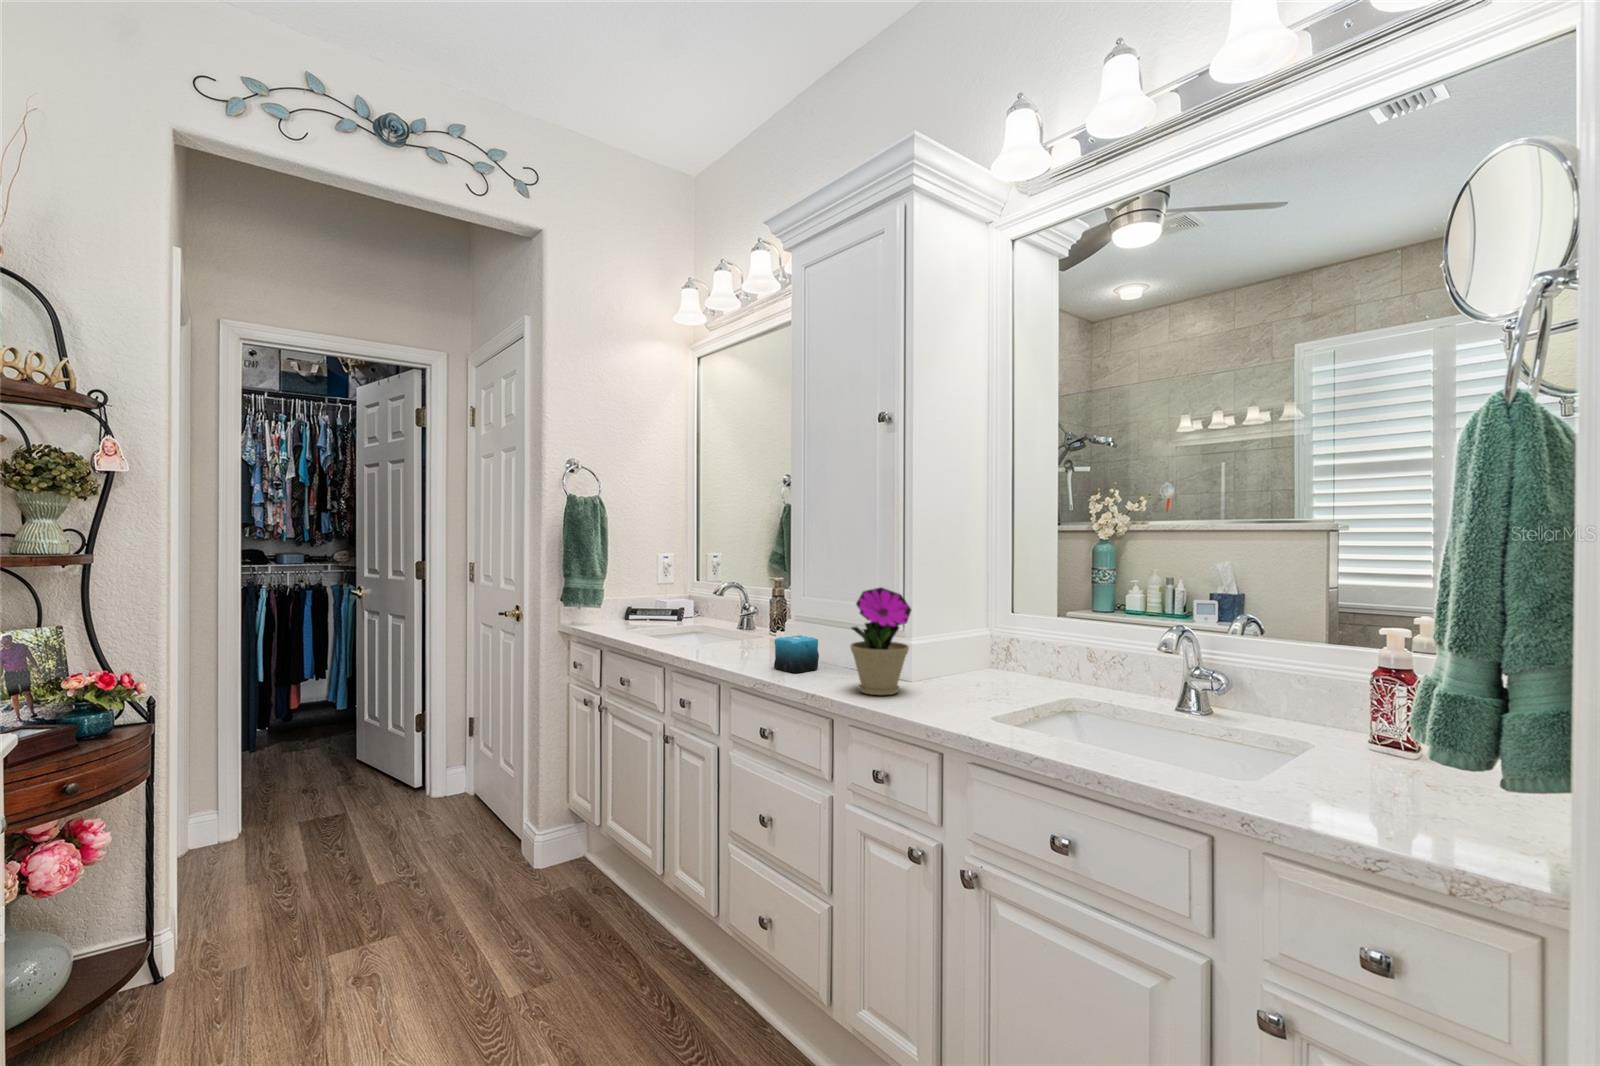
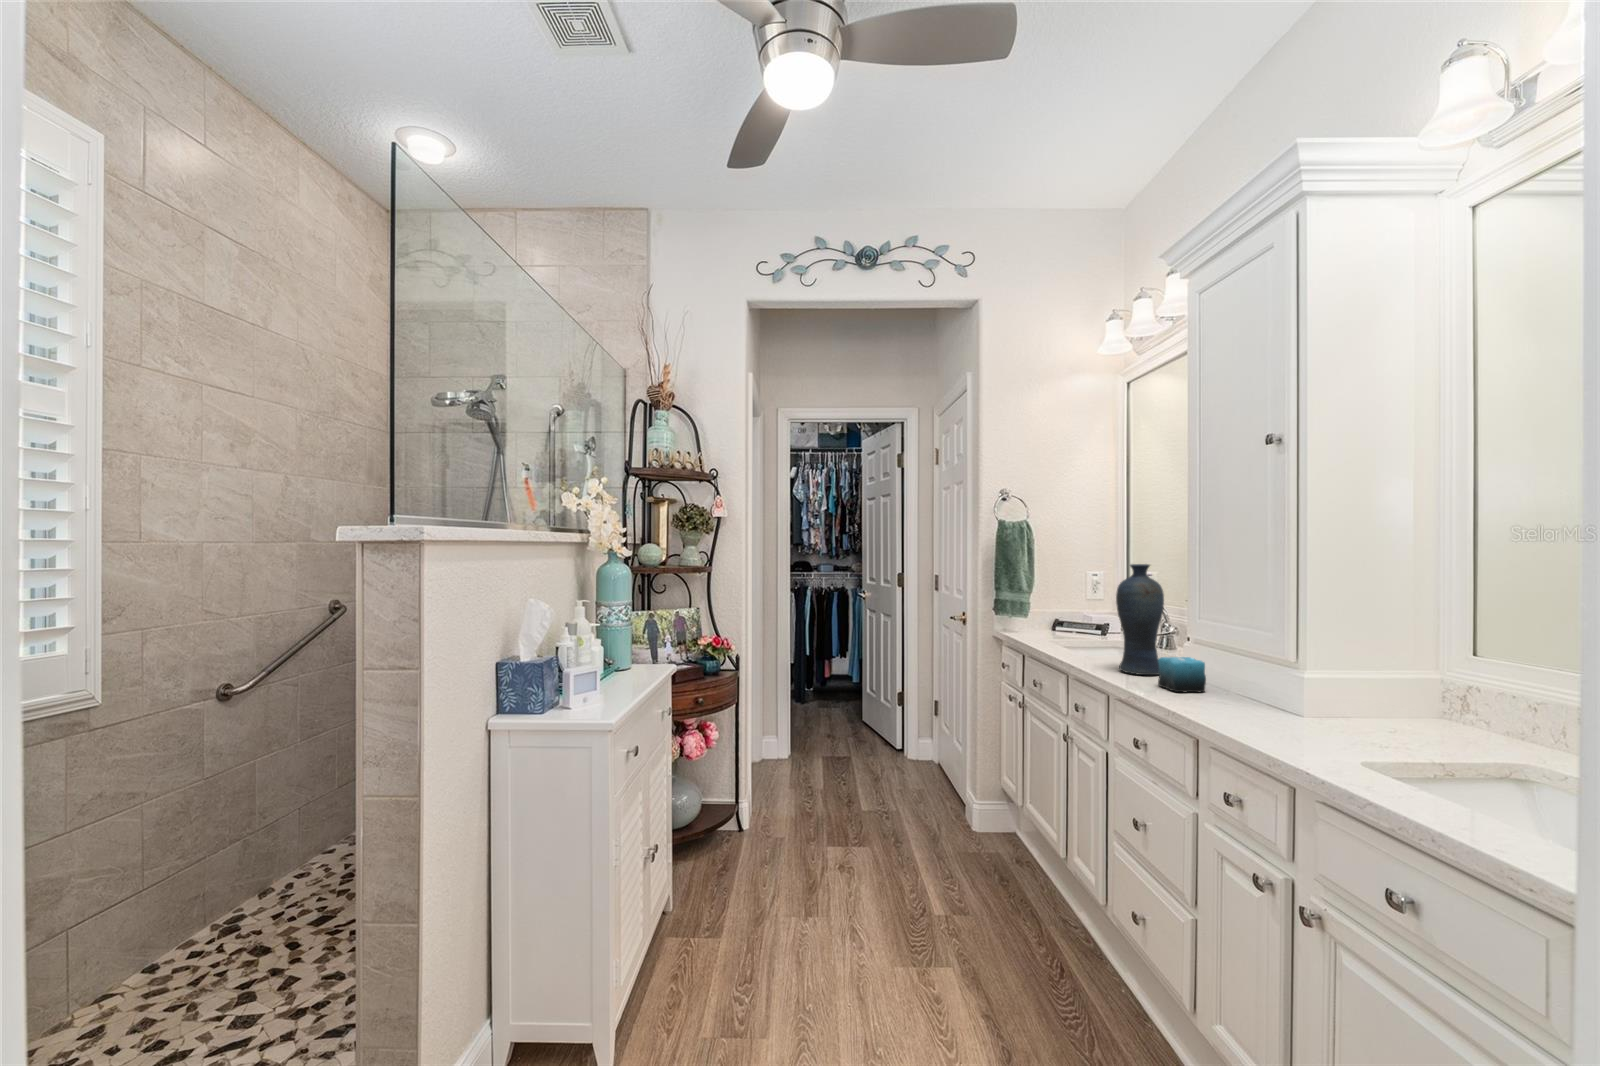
vase: none [724,541,770,659] -> present [1116,564,1164,675]
flower pot: present [850,587,911,695] -> none [1219,615,1291,725]

